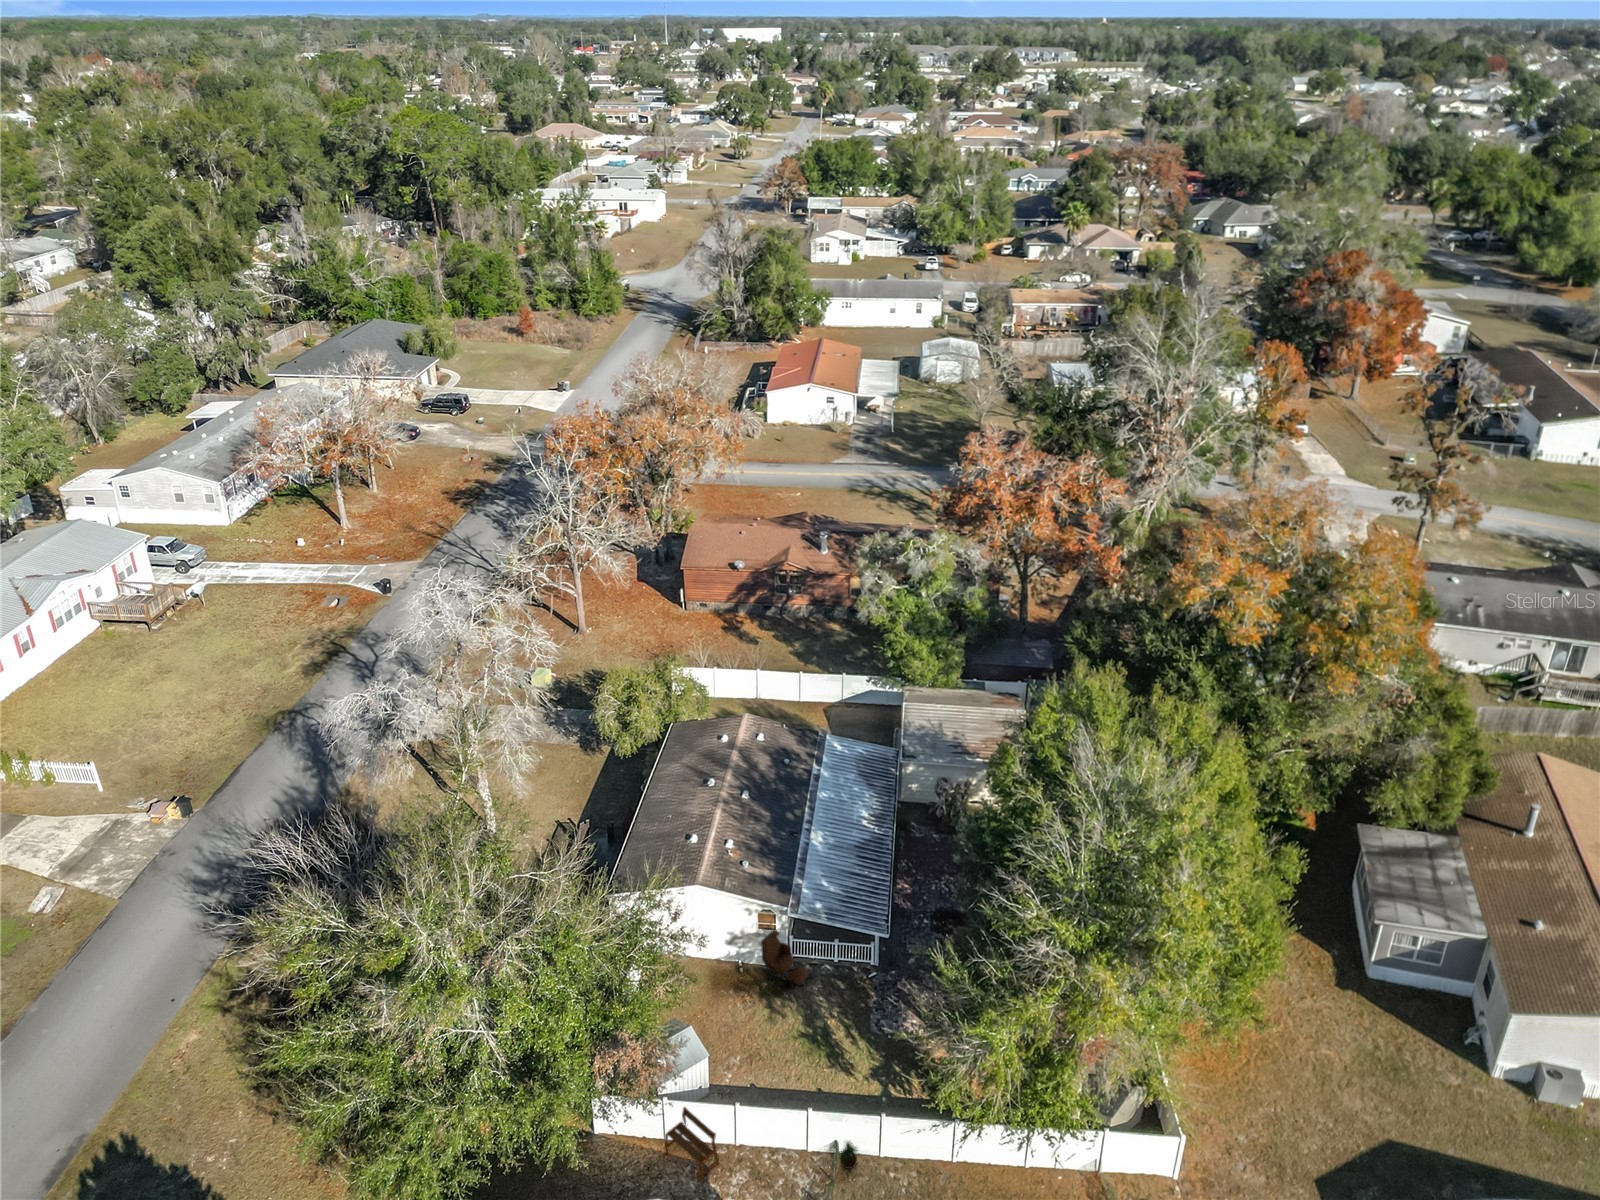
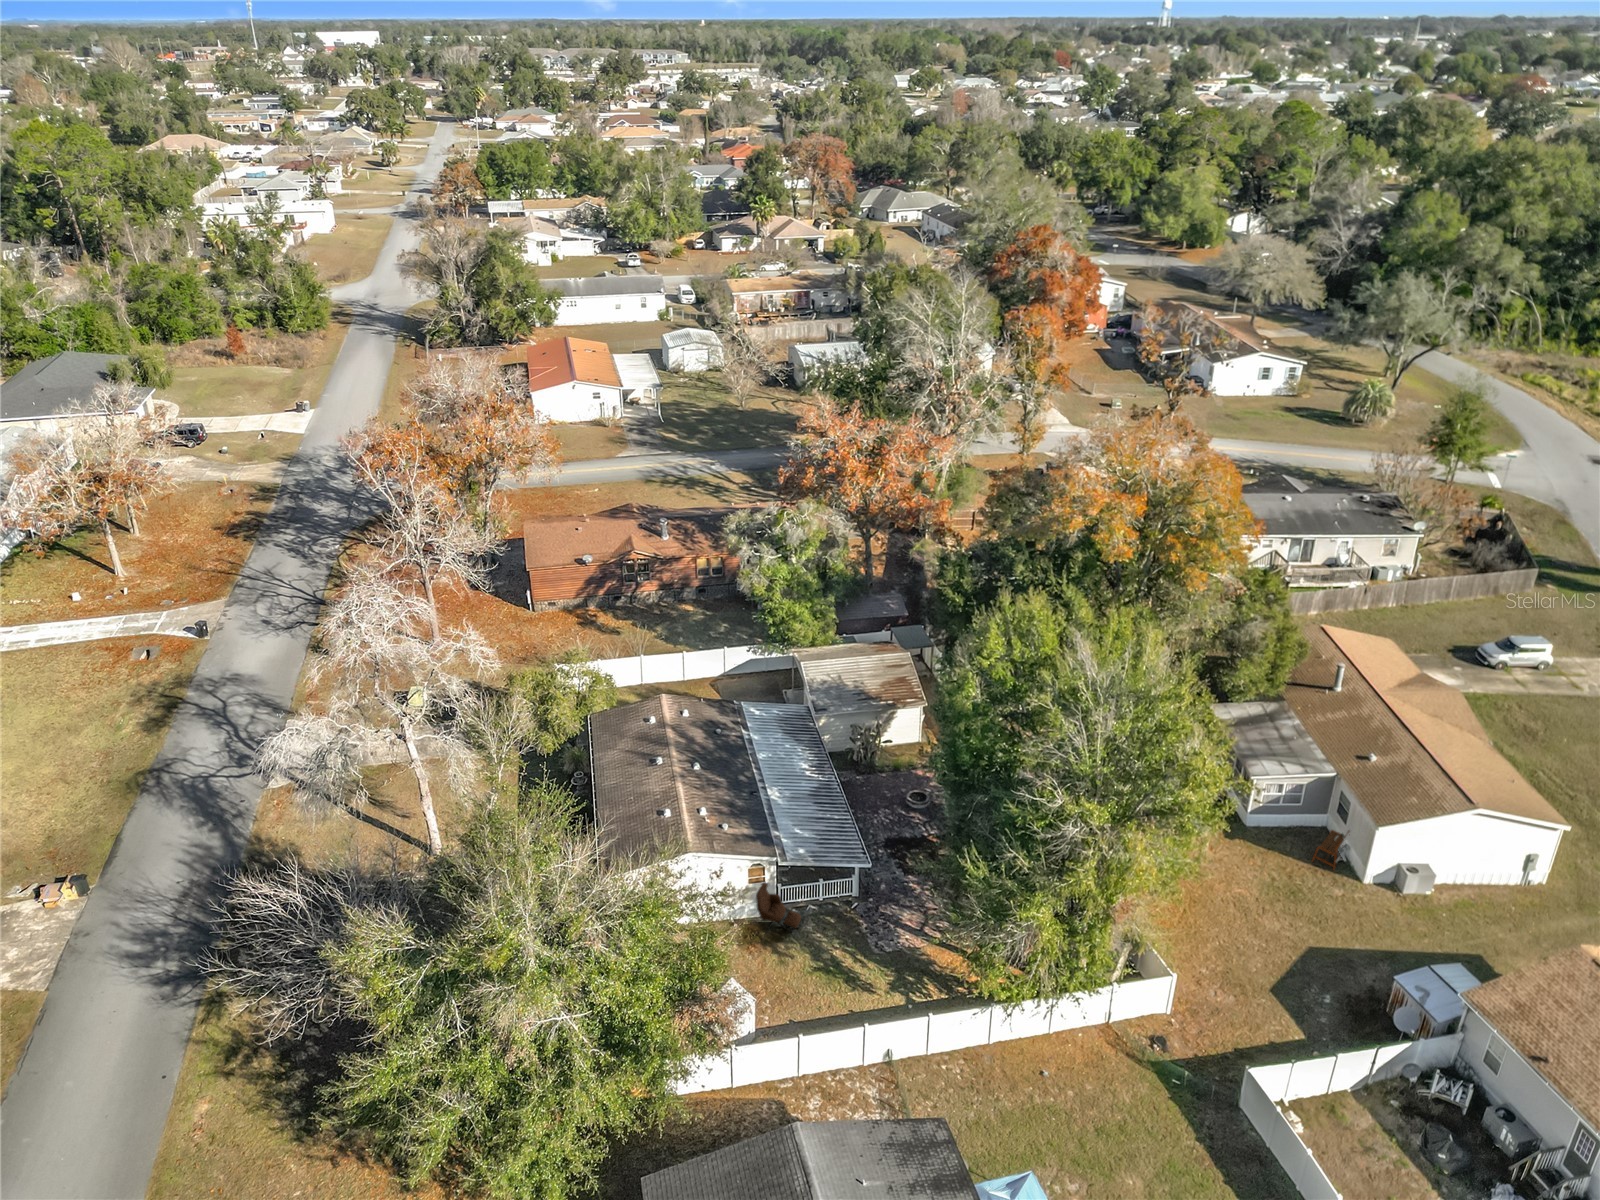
bench: present [665,1107,719,1183] -> present [1312,830,1350,870]
potted tree: present [839,1141,857,1169] -> none [897,1044,918,1072]

